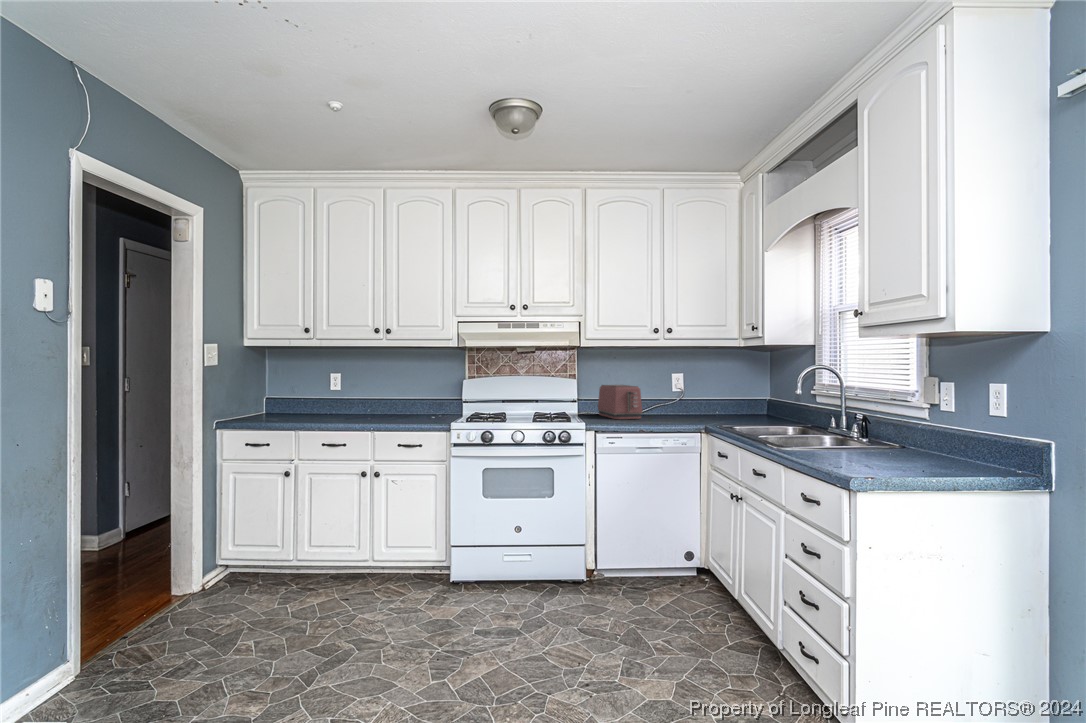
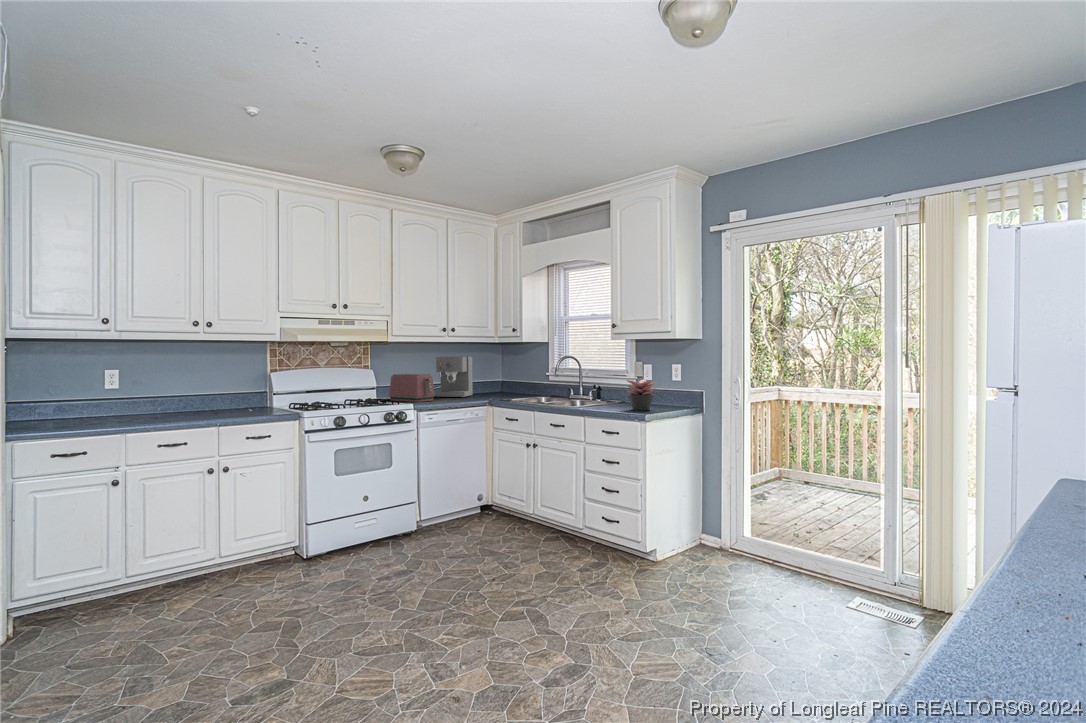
coffee maker: none [665,365,716,417] -> present [436,357,473,398]
succulent plant: none [872,410,940,471] -> present [627,379,656,410]

